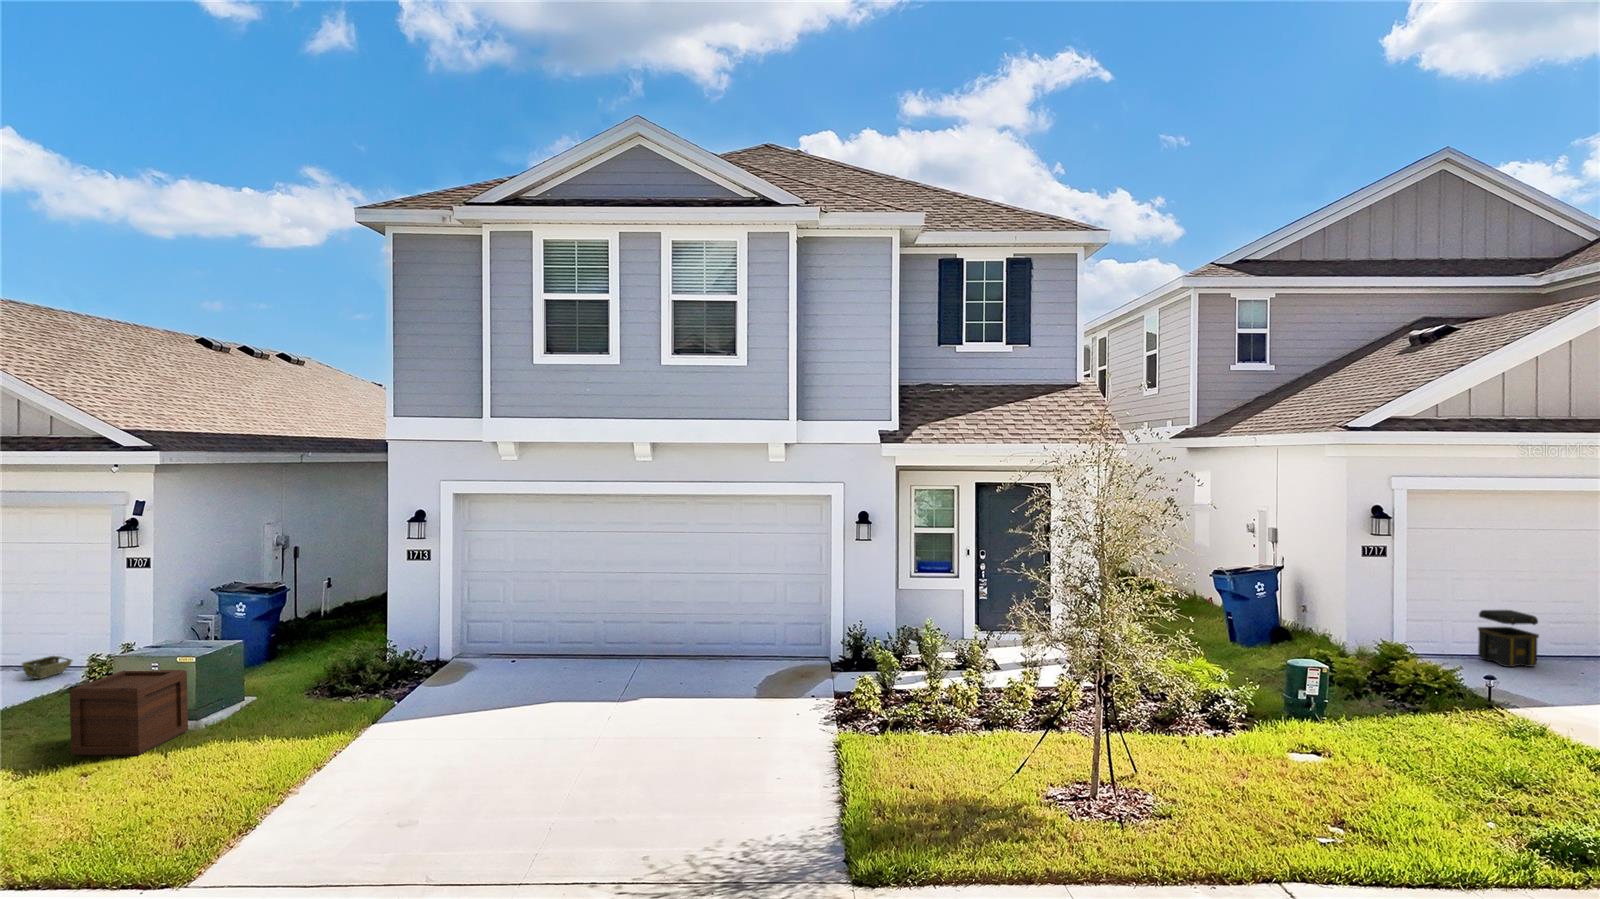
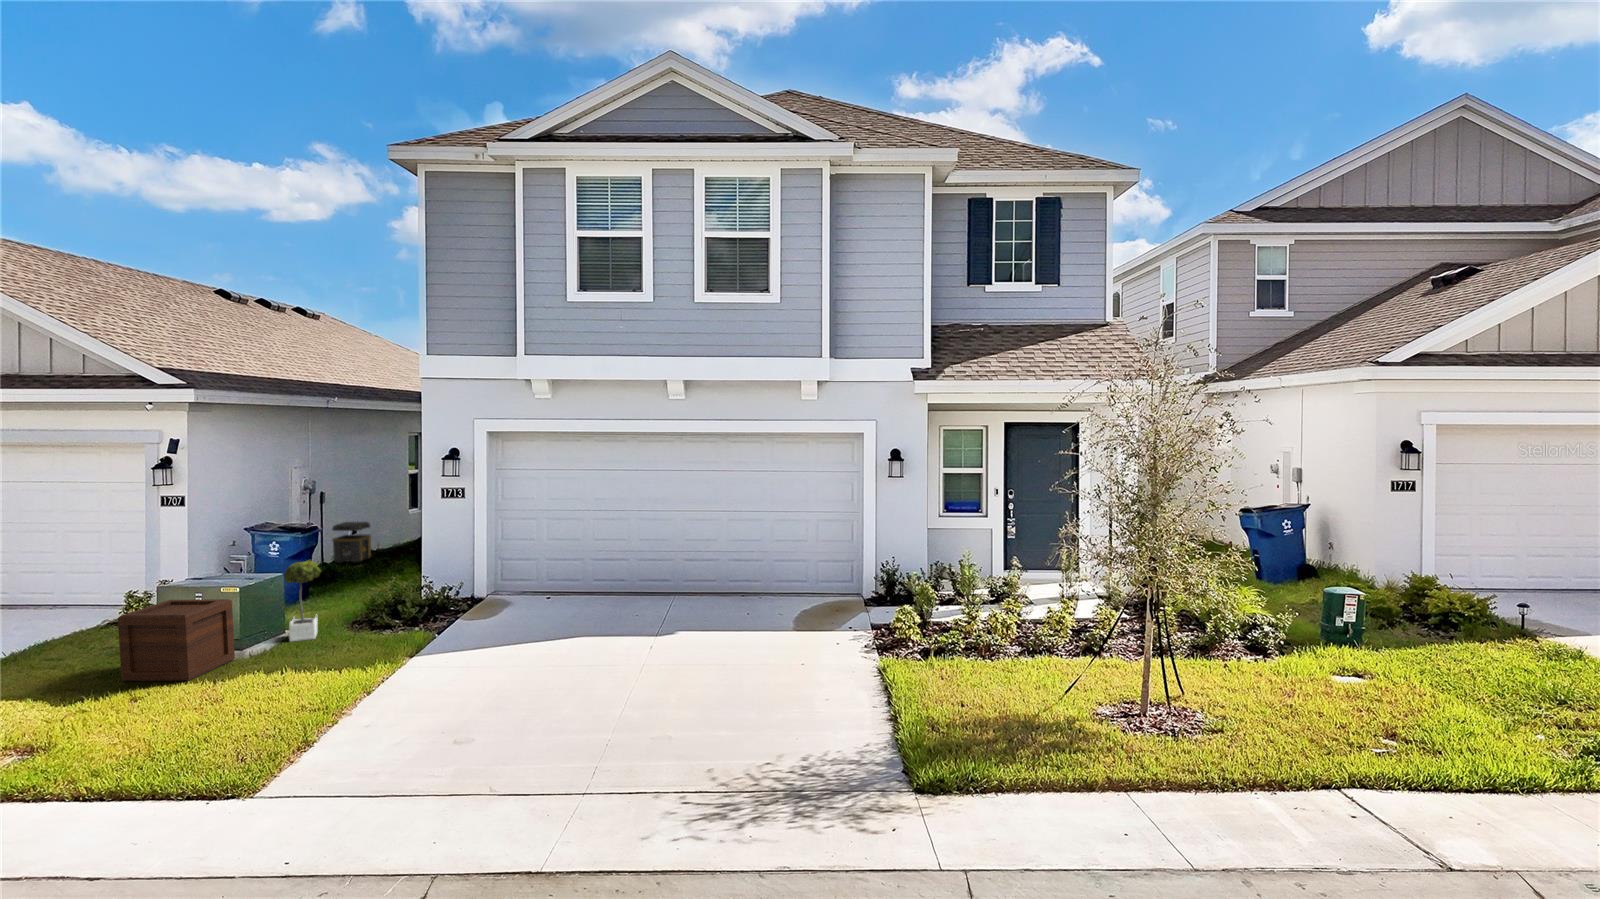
toolbox: present [1478,610,1539,667] -> present [332,522,371,563]
potted tree: none [241,627,280,711] -> present [284,560,321,641]
woven basket: present [22,656,72,679] -> none [63,593,113,615]

